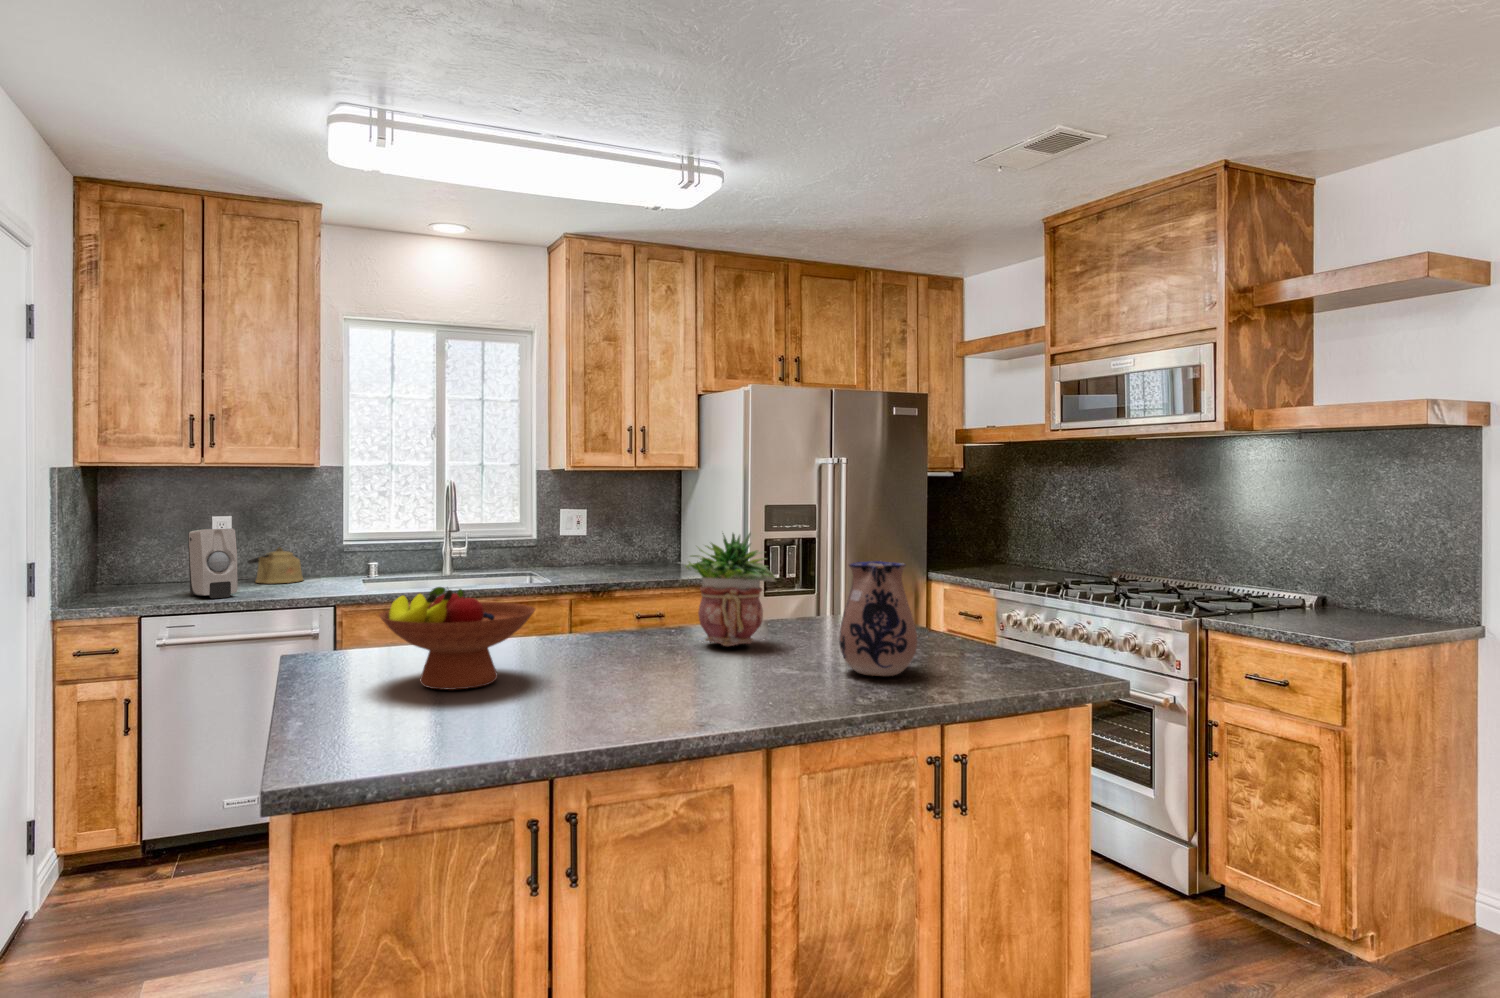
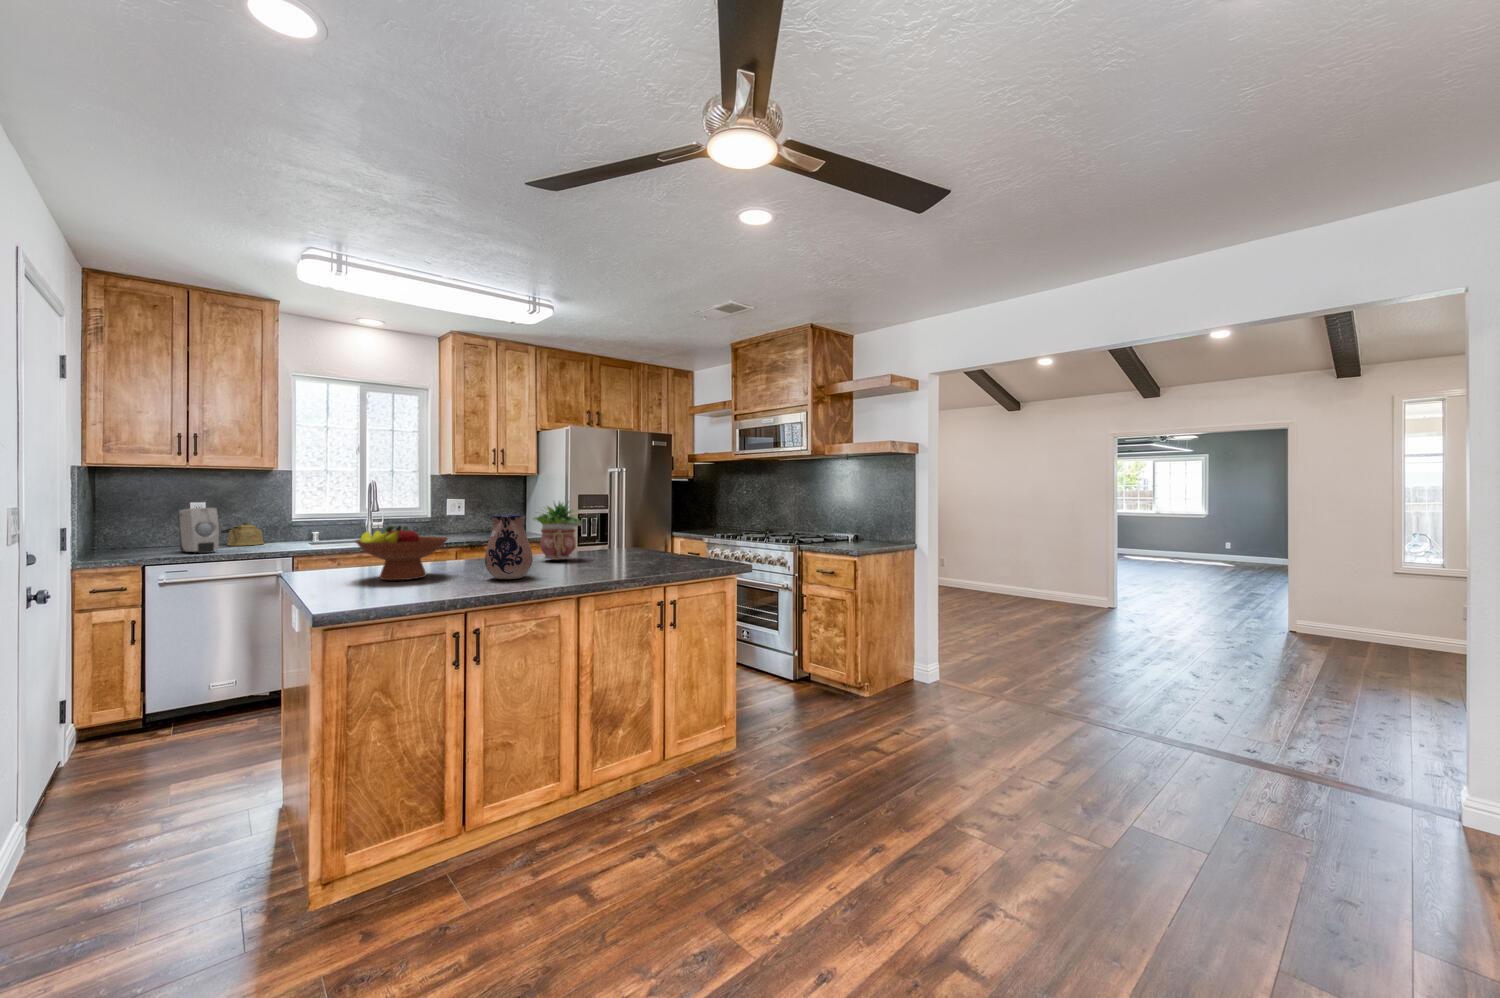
ceramic pitcher: present [839,561,917,676] -> present [485,515,533,579]

